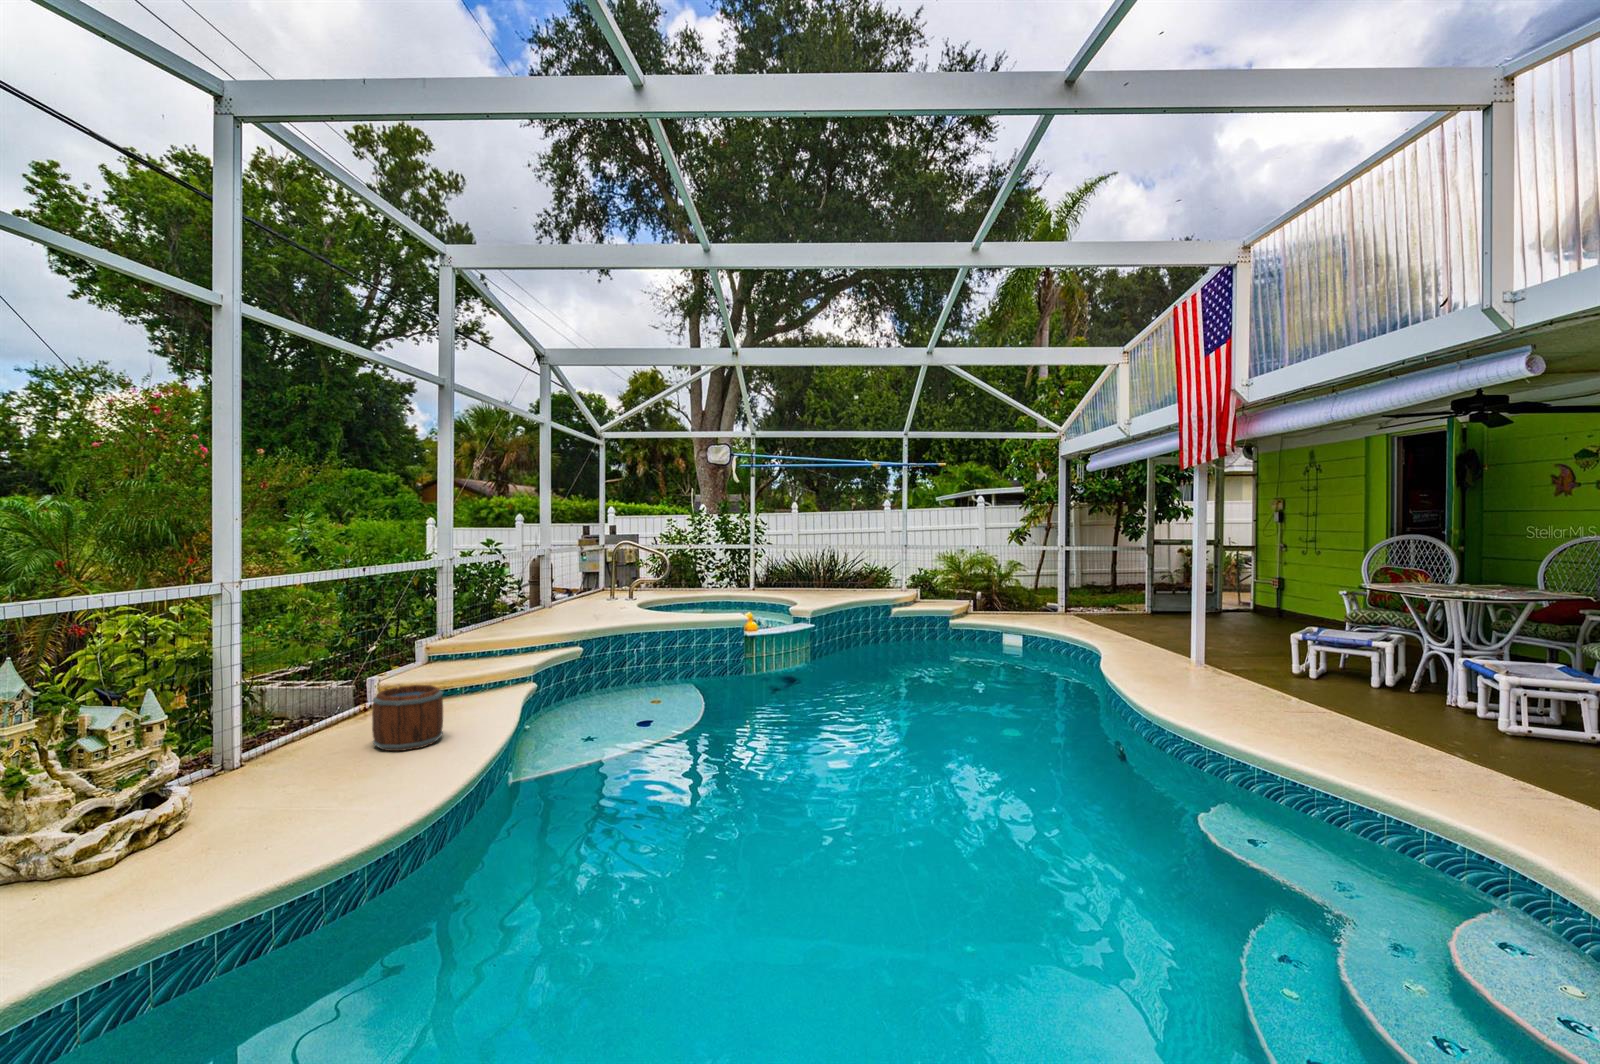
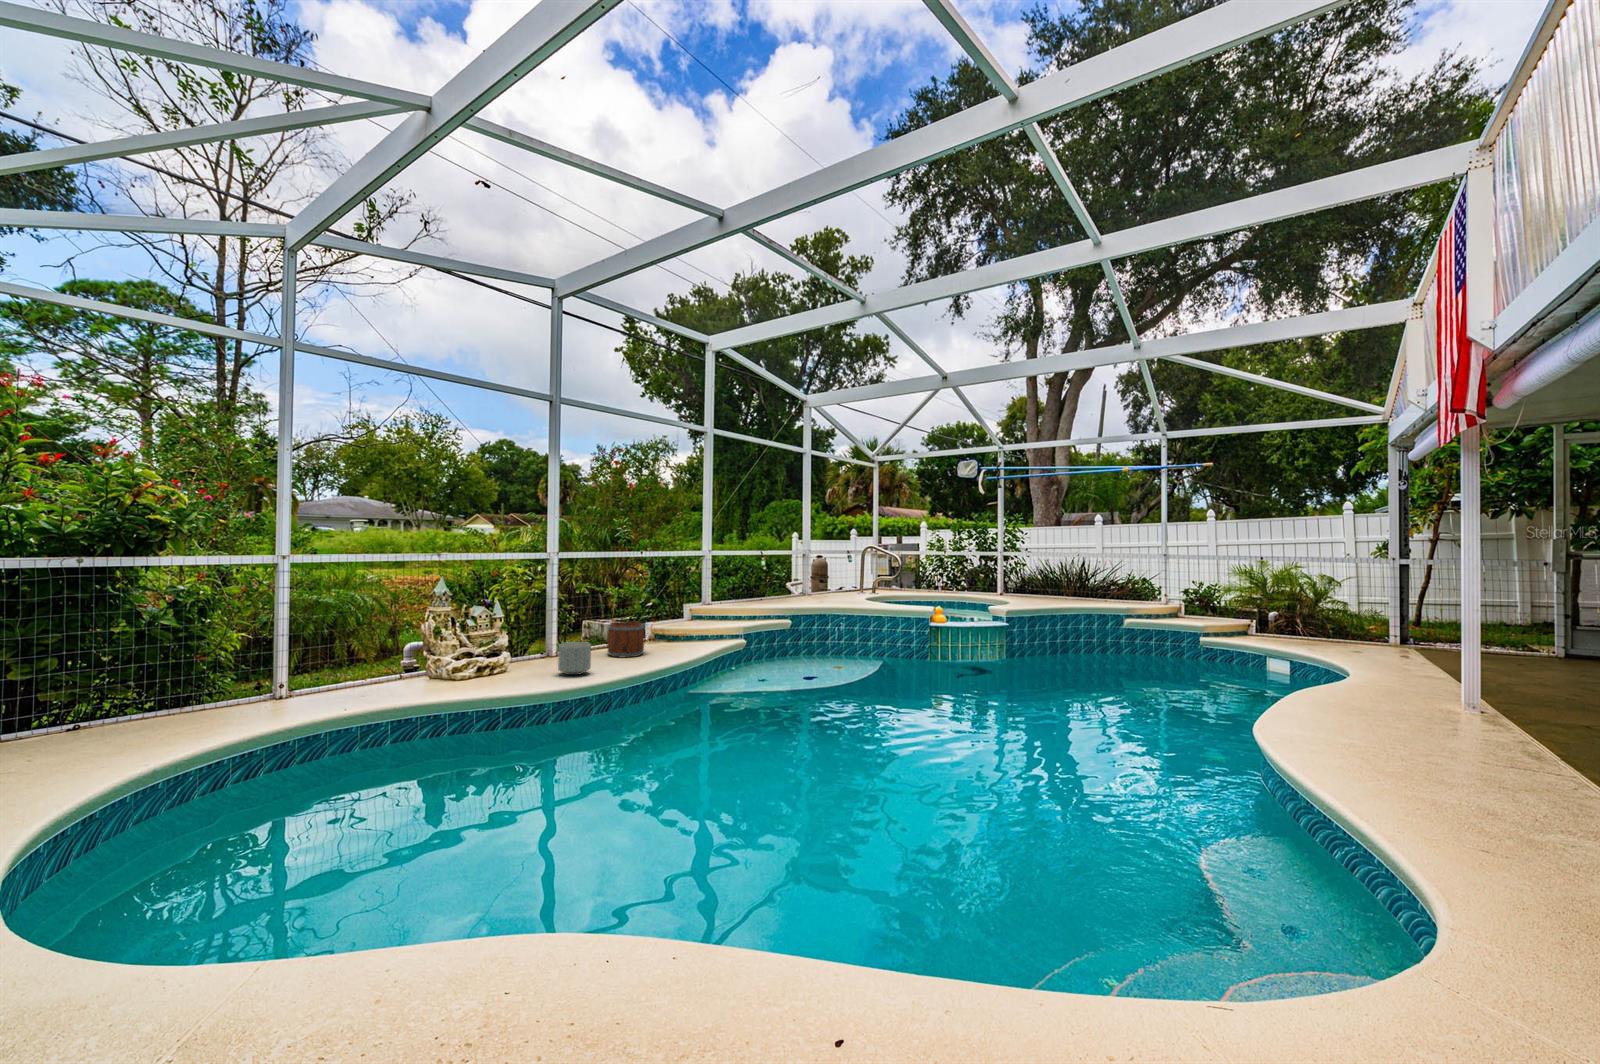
planter: none [337,740,404,808] -> present [558,642,591,675]

